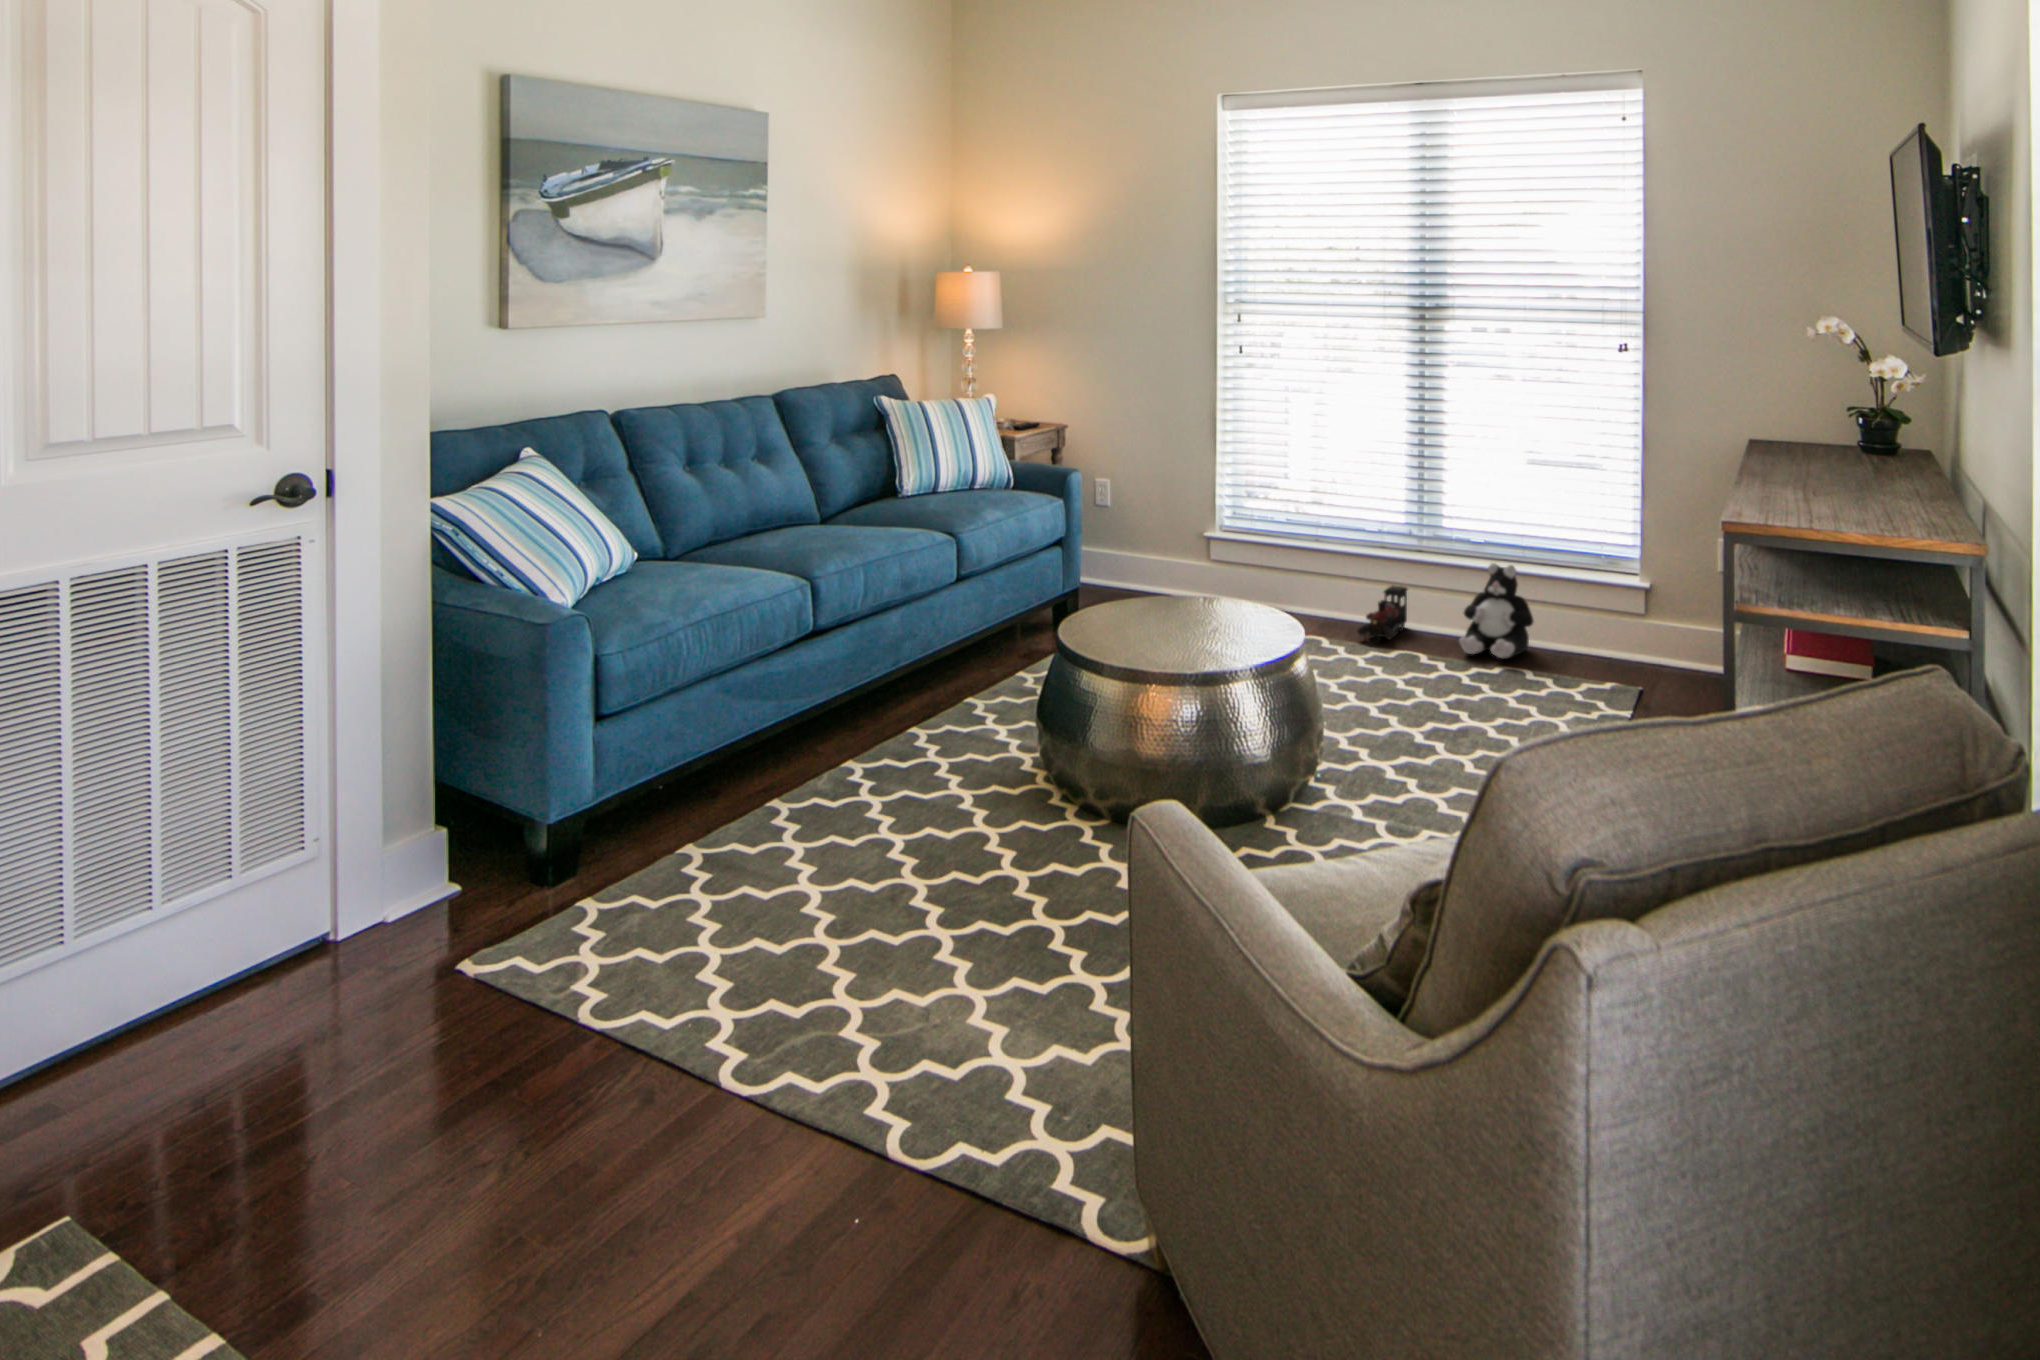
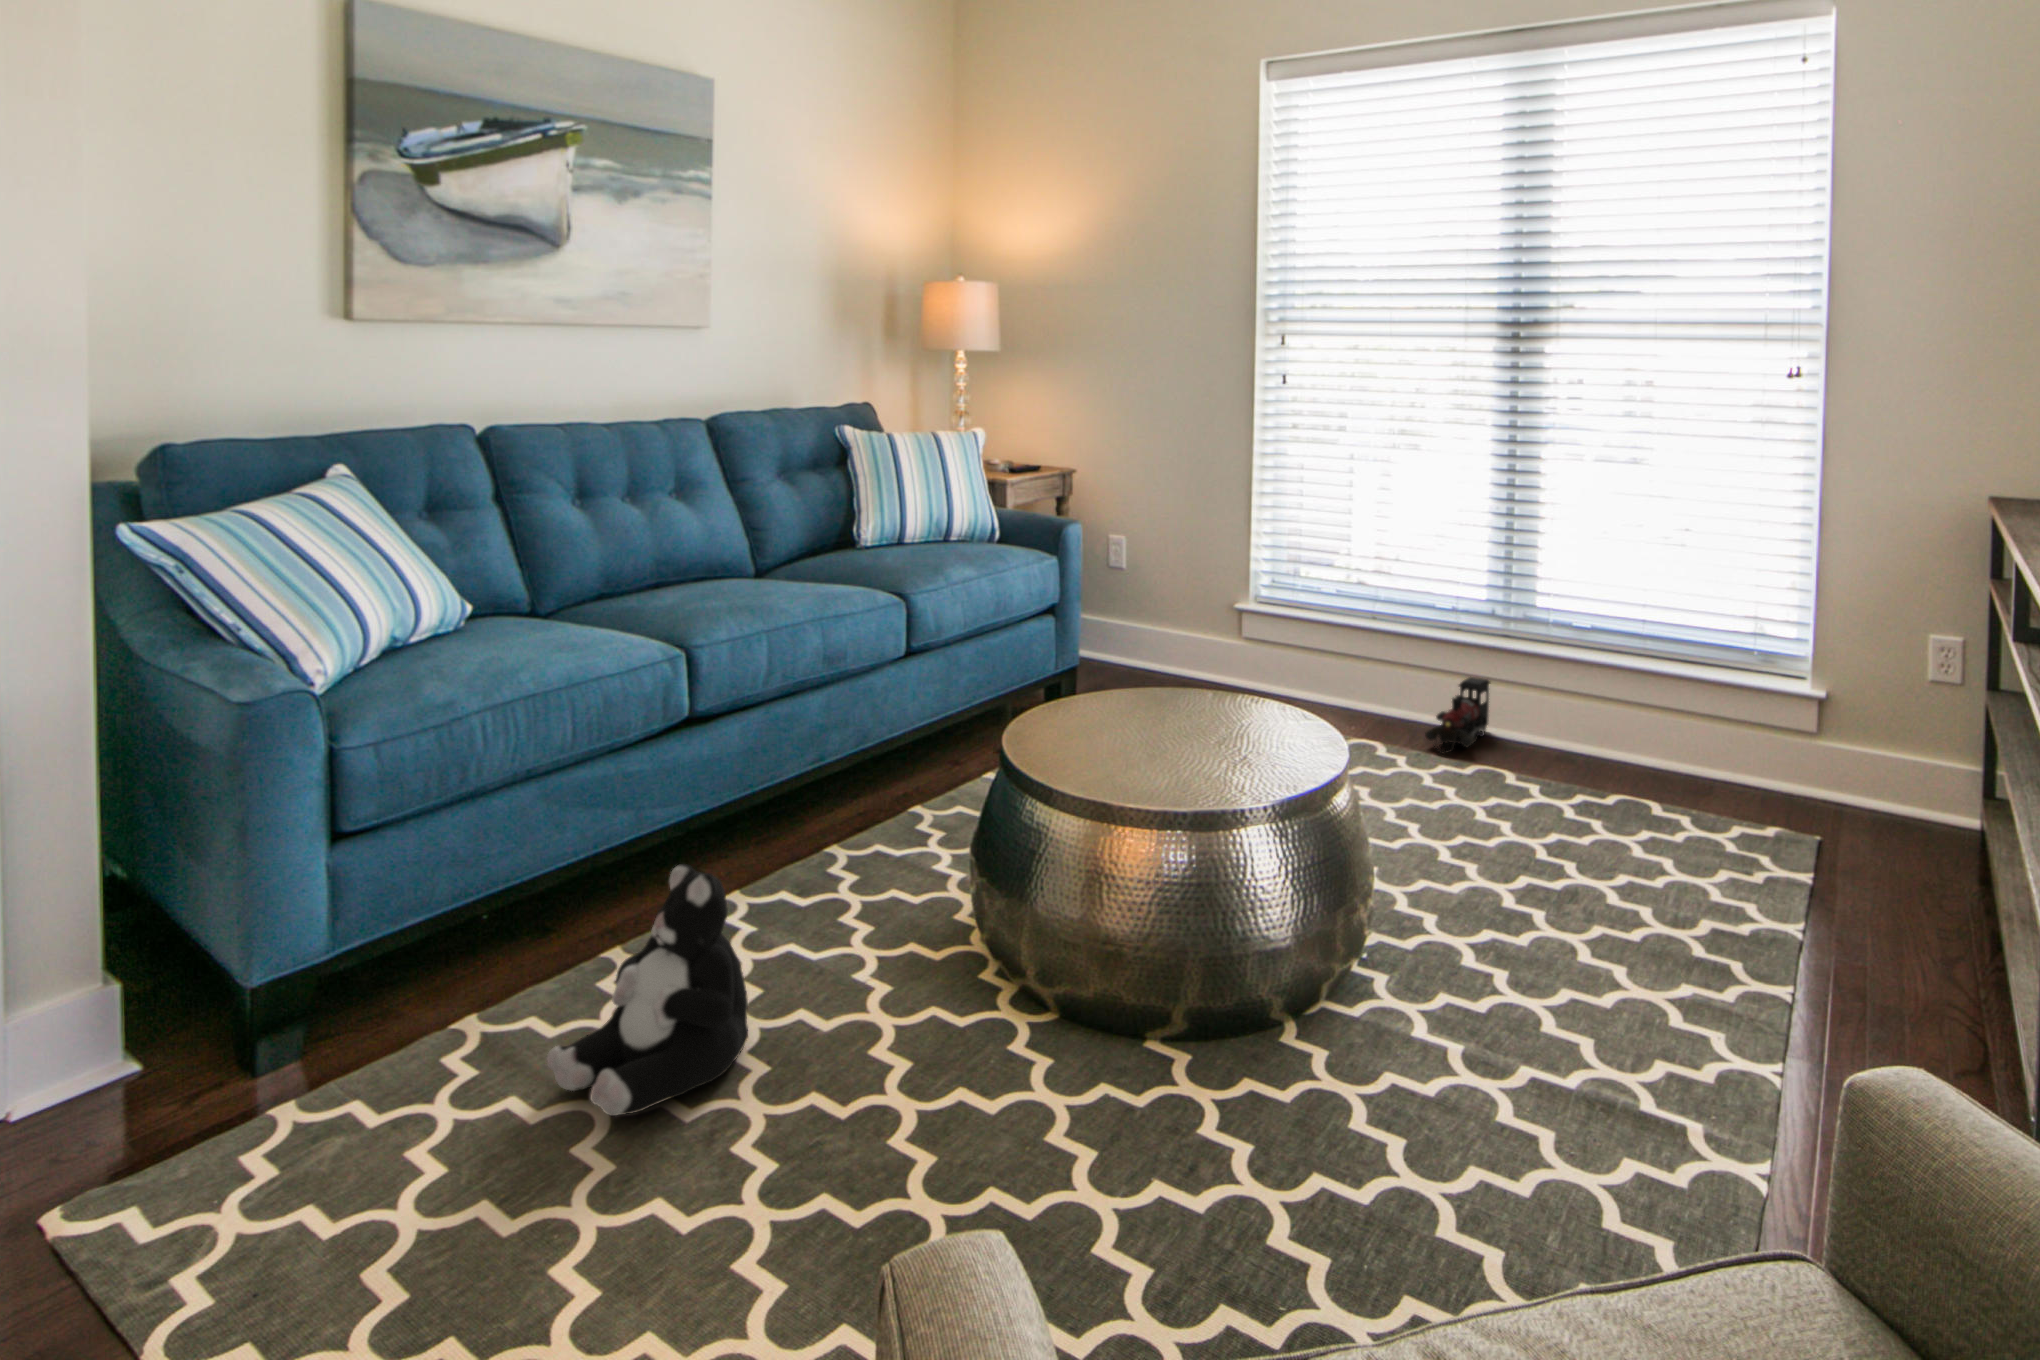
plush toy: present [1459,563,1534,659] -> present [547,864,748,1116]

